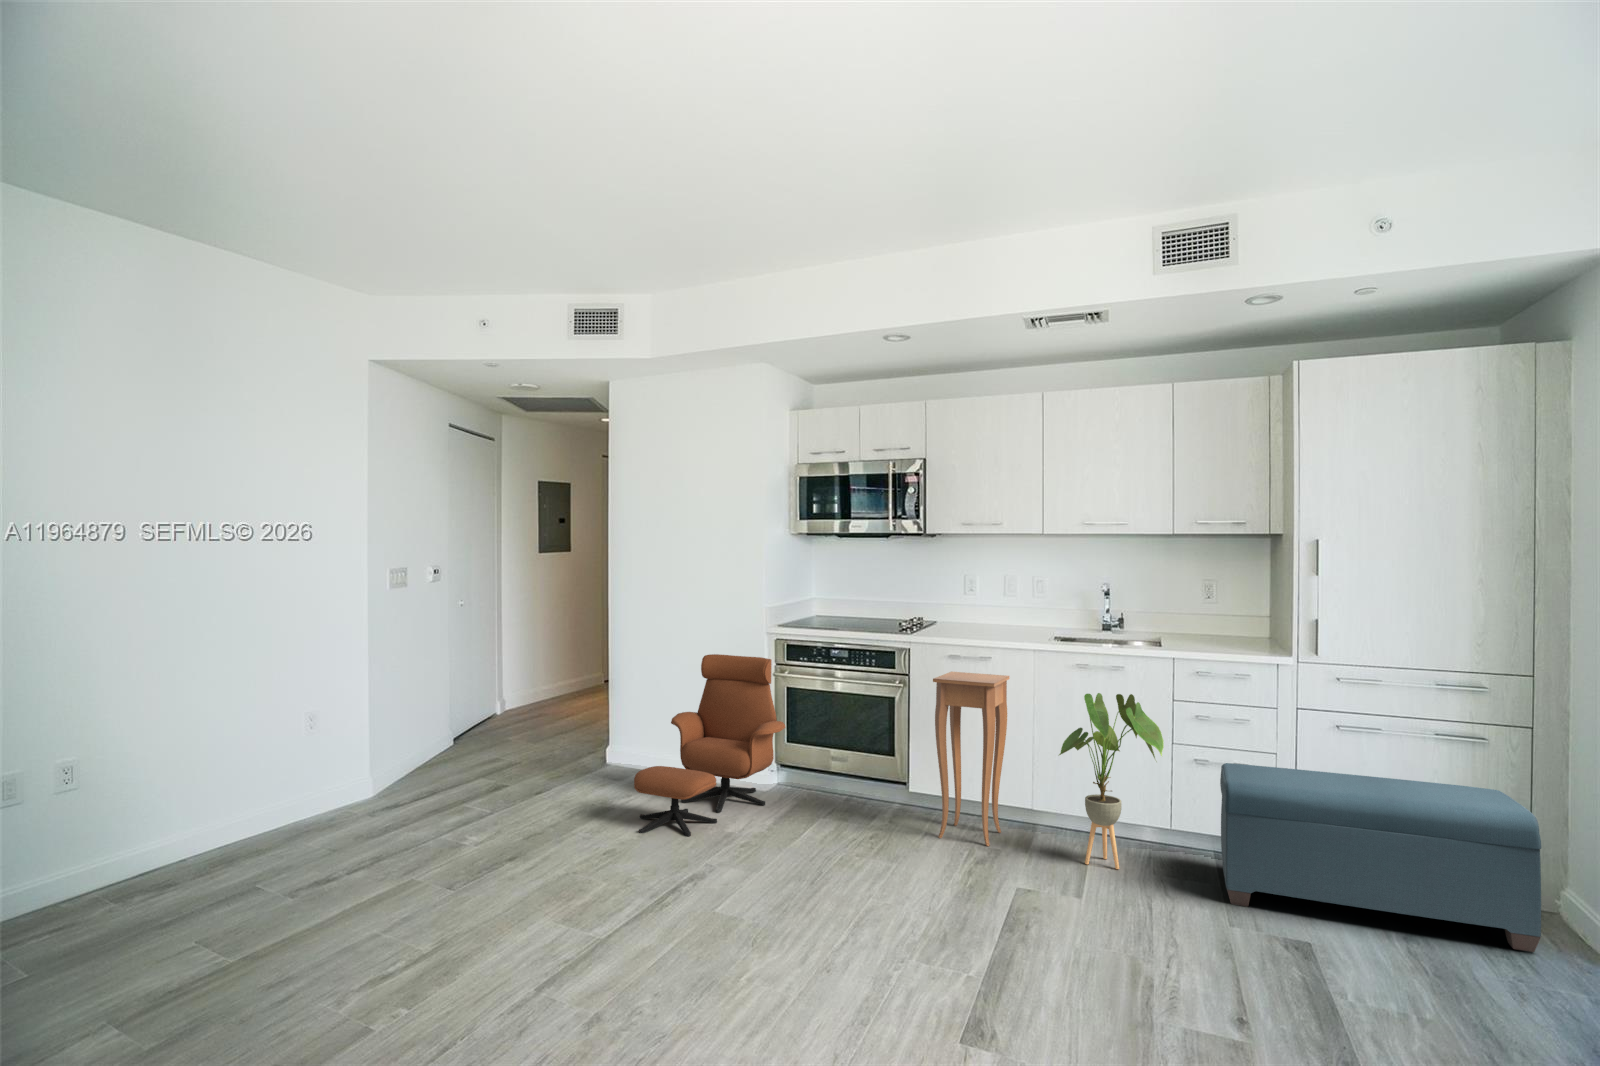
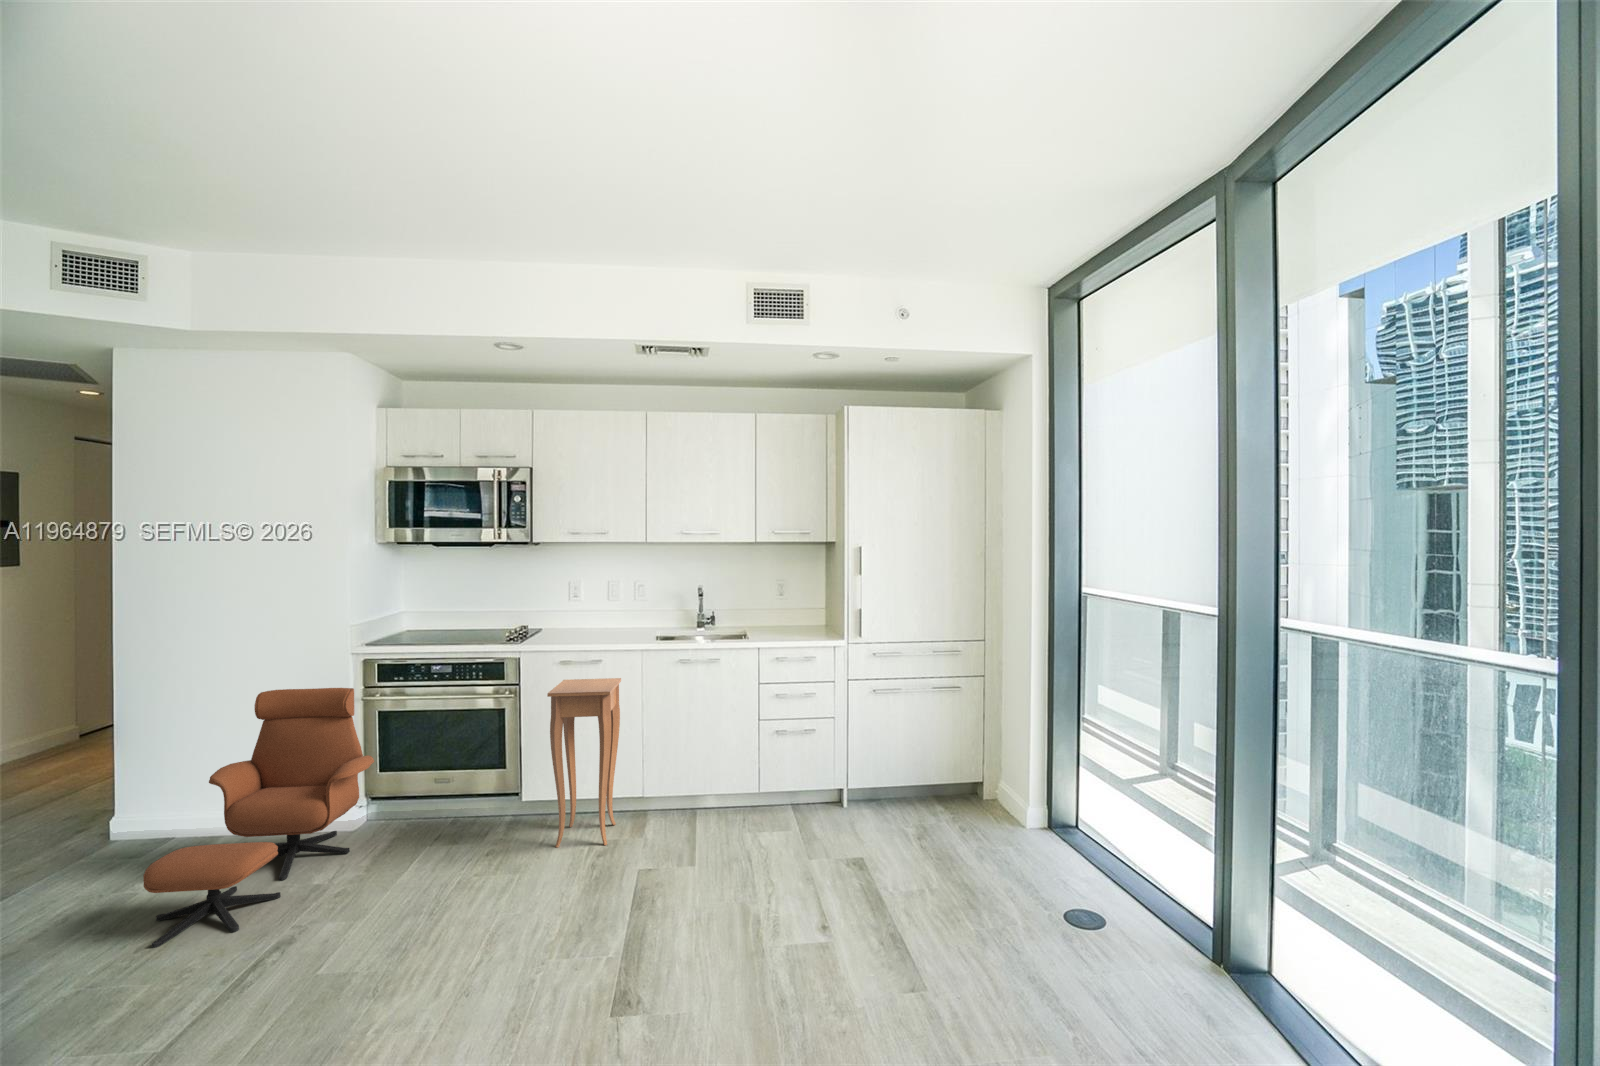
house plant: present [1059,693,1164,869] -> none [672,685,761,843]
bench: present [1220,763,1541,952] -> none [798,723,1006,854]

